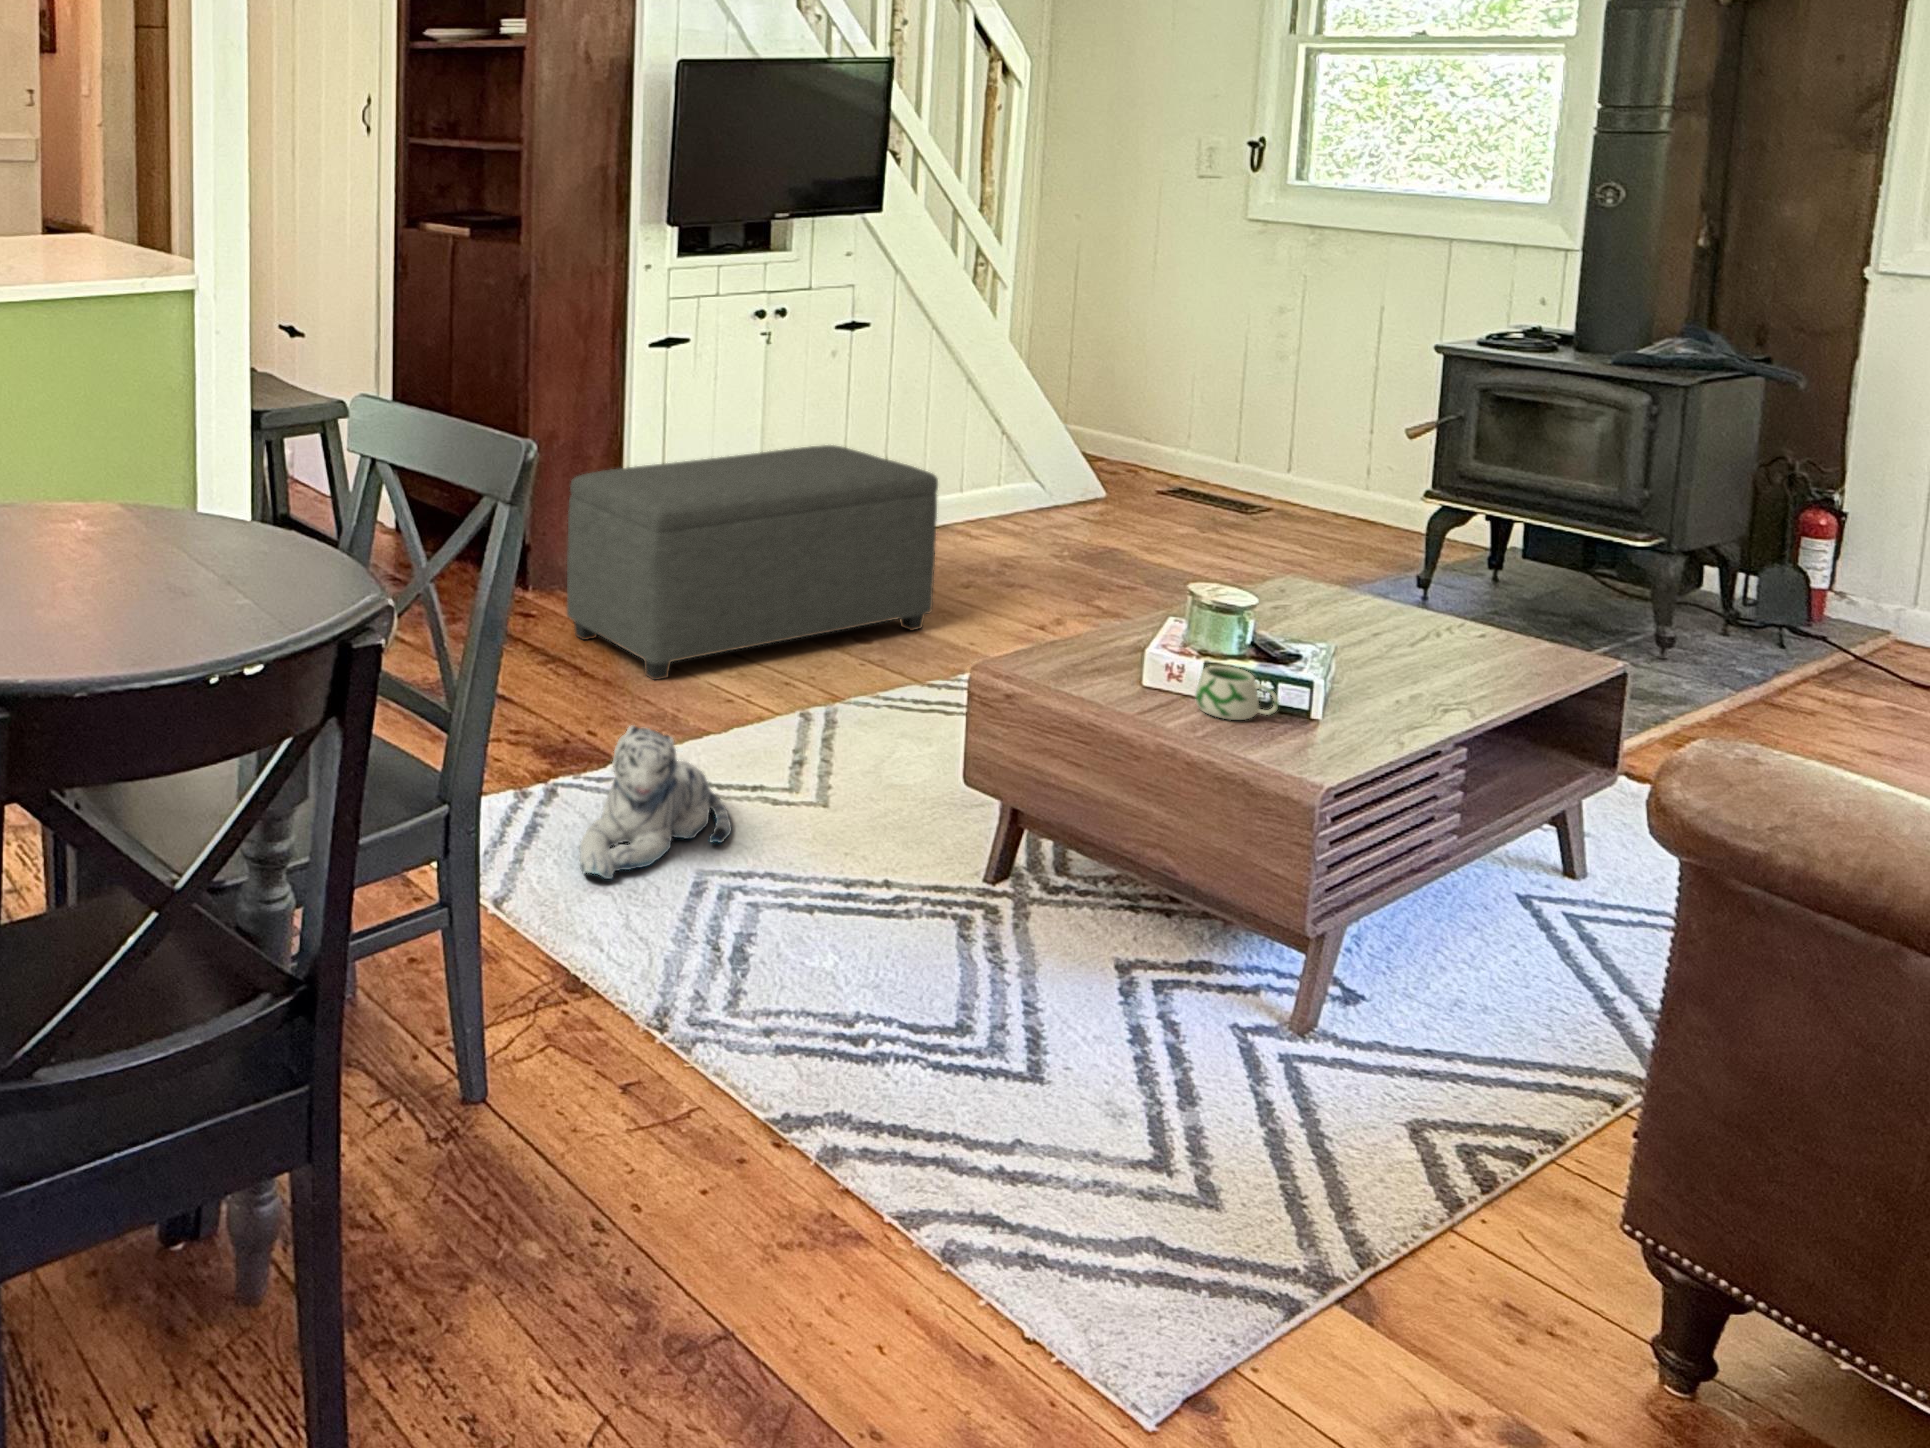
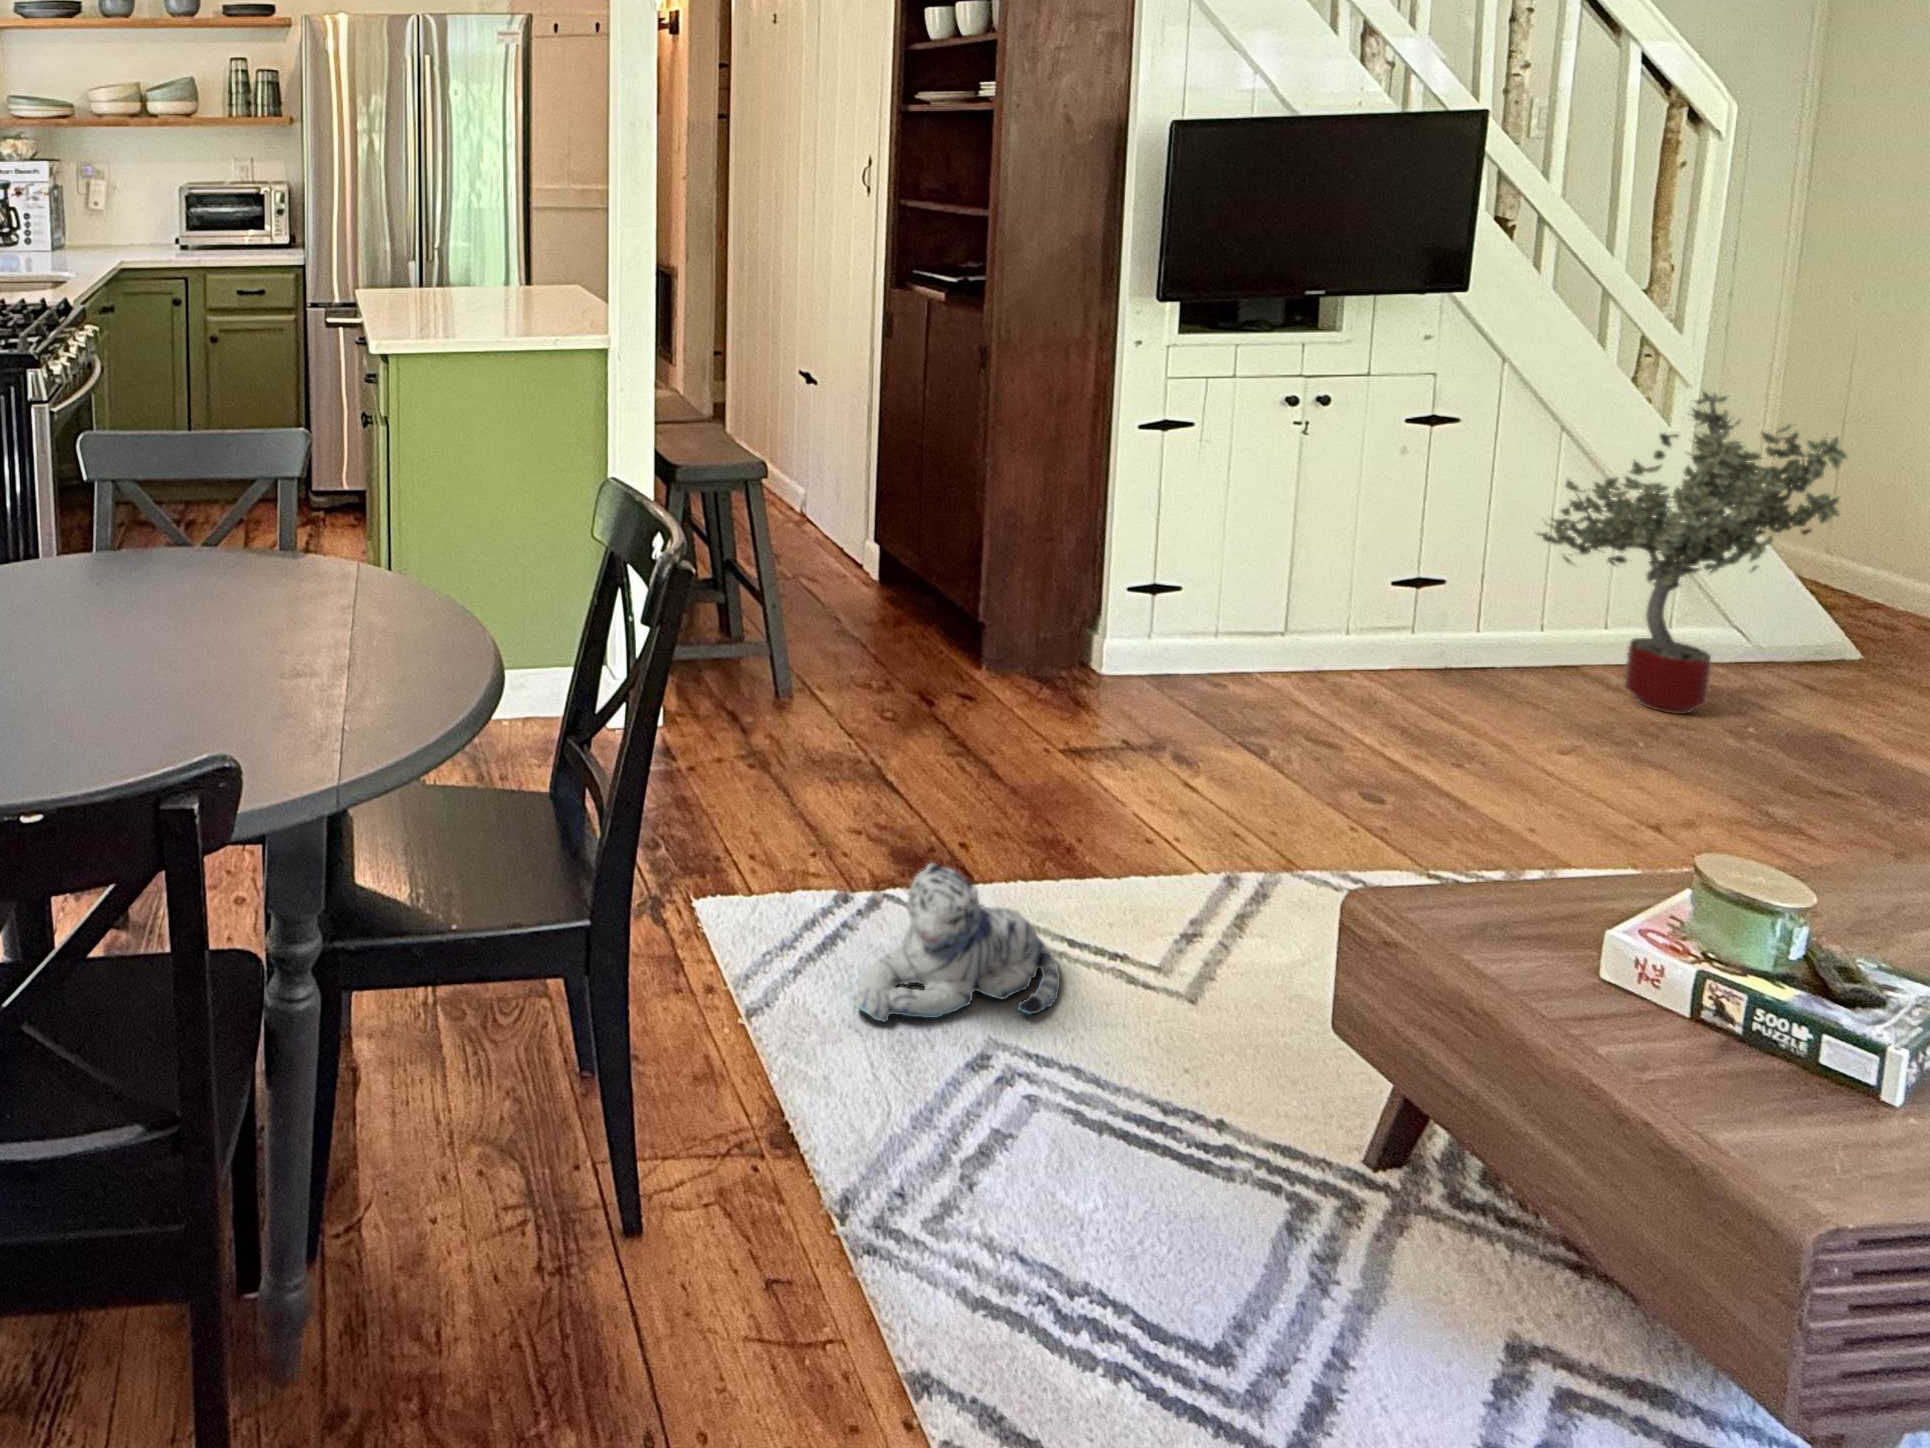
potted tree: none [936,287,1115,546] -> present [1537,392,1847,714]
ottoman: present [567,445,938,680] -> none [986,561,1479,800]
mug: present [1195,666,1279,720] -> none [1657,1004,1795,1102]

